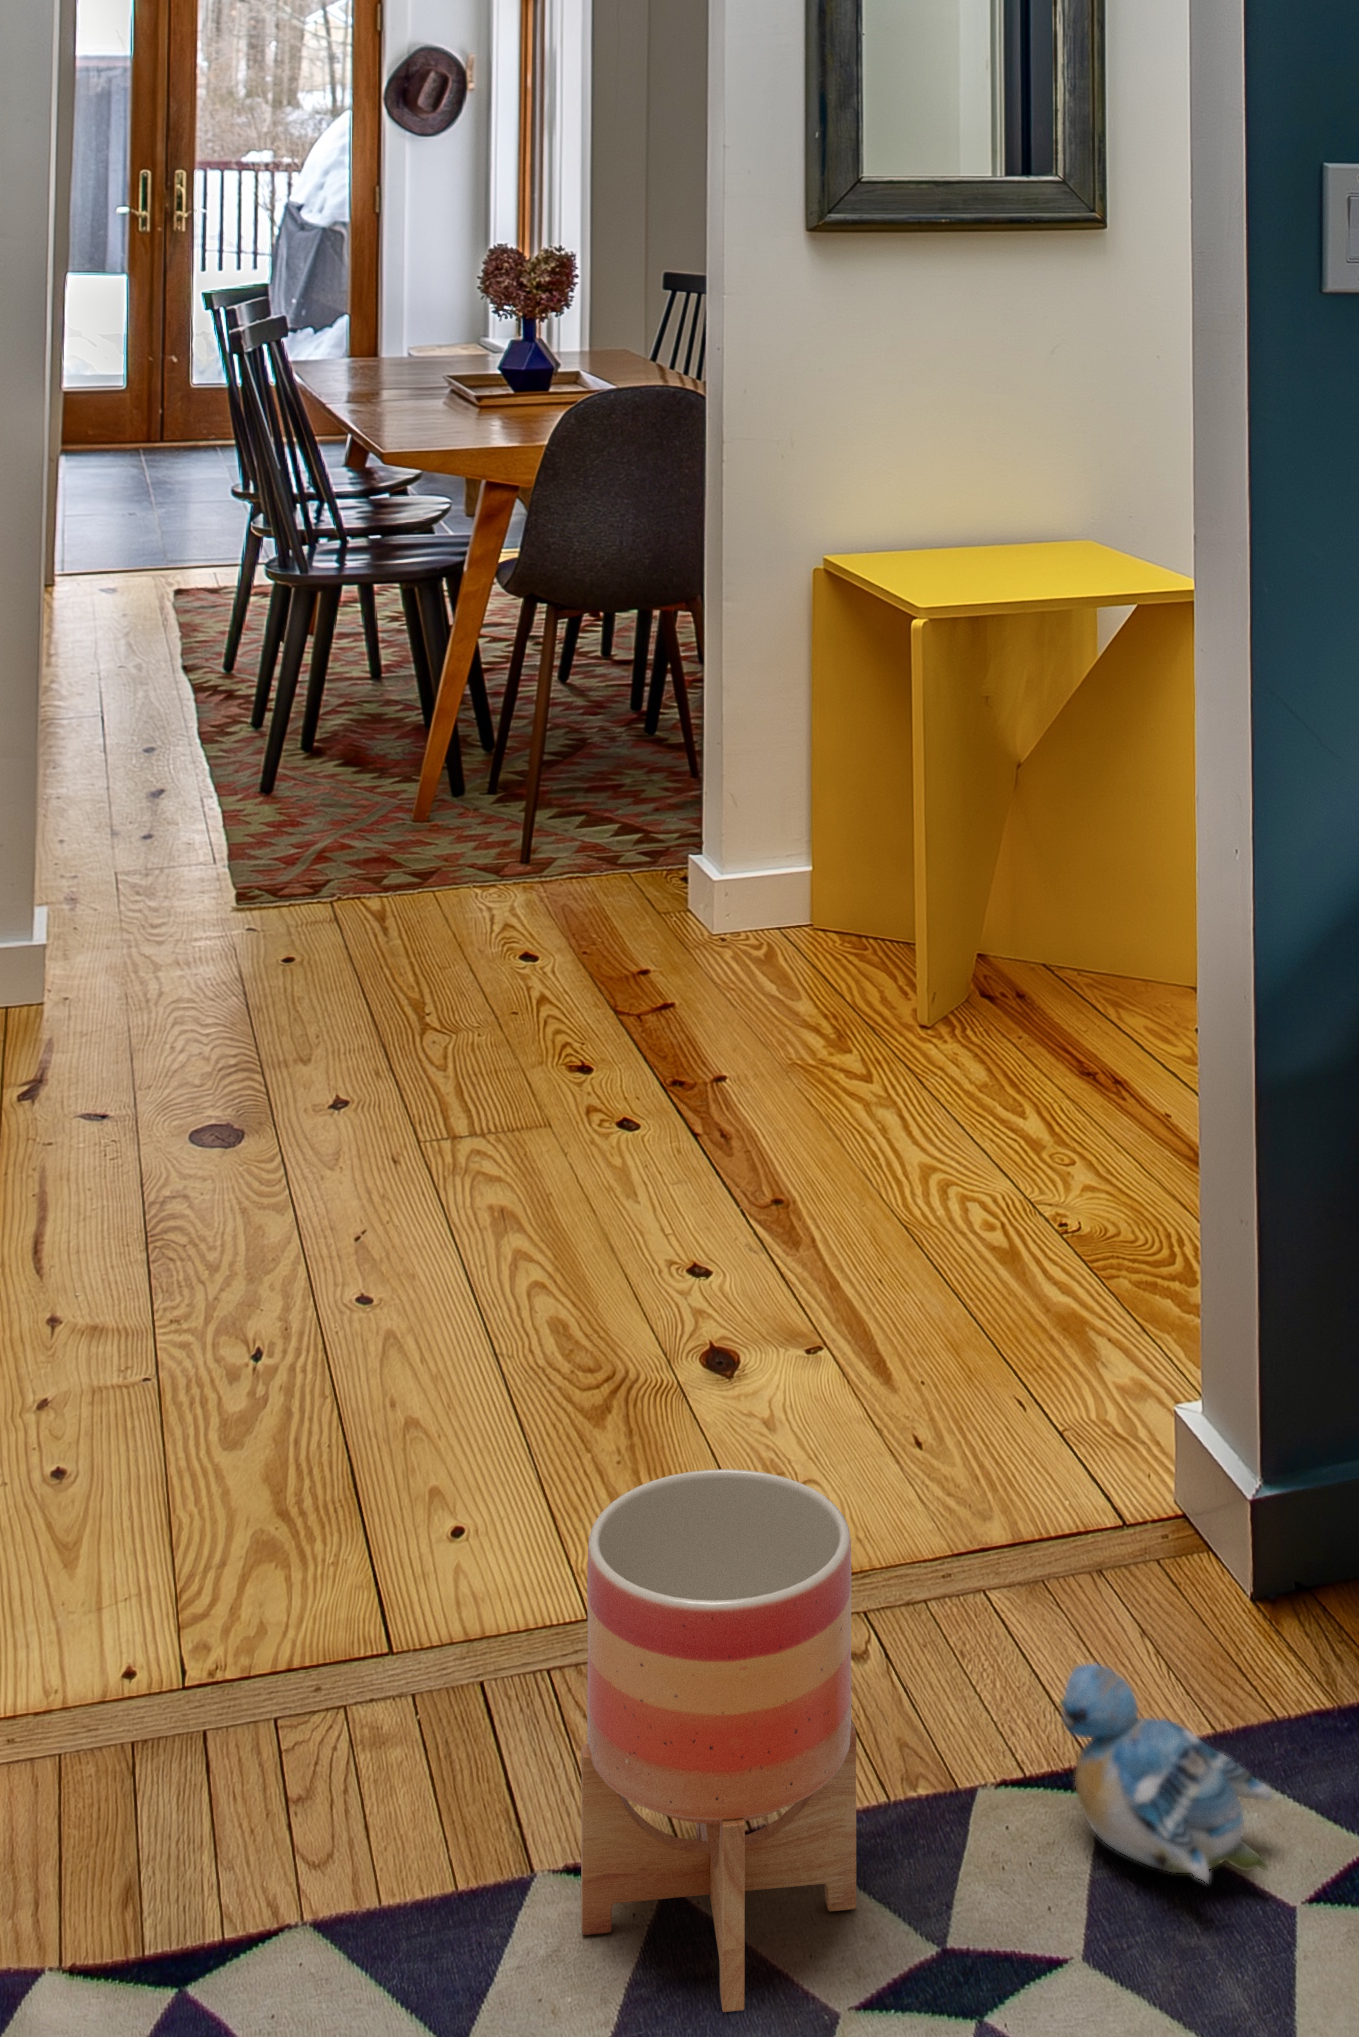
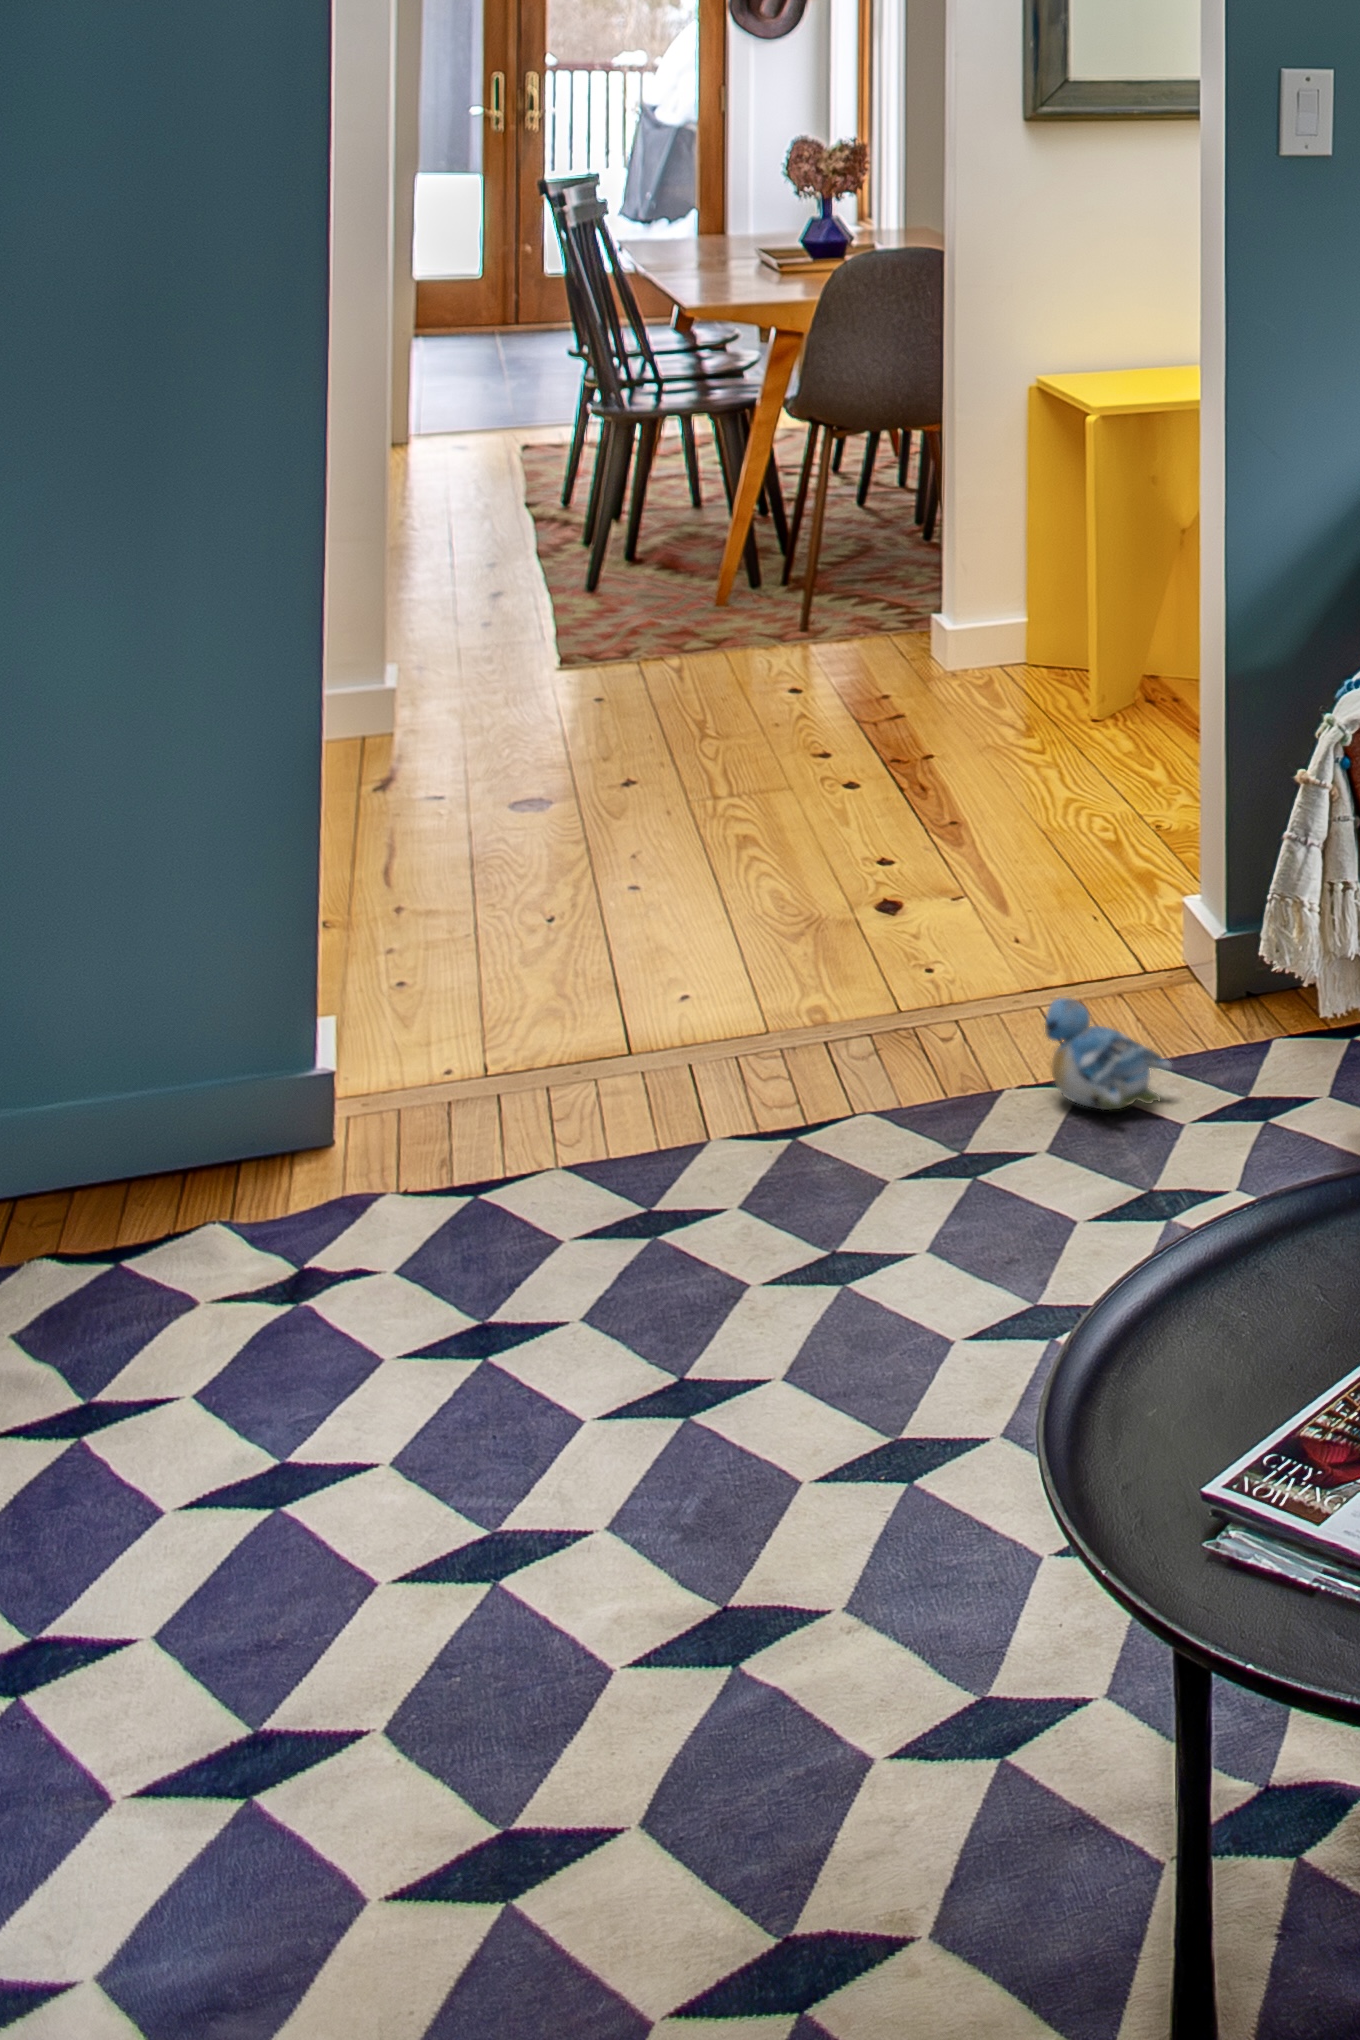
planter: present [581,1469,857,2012] -> none [729,887,904,1177]

